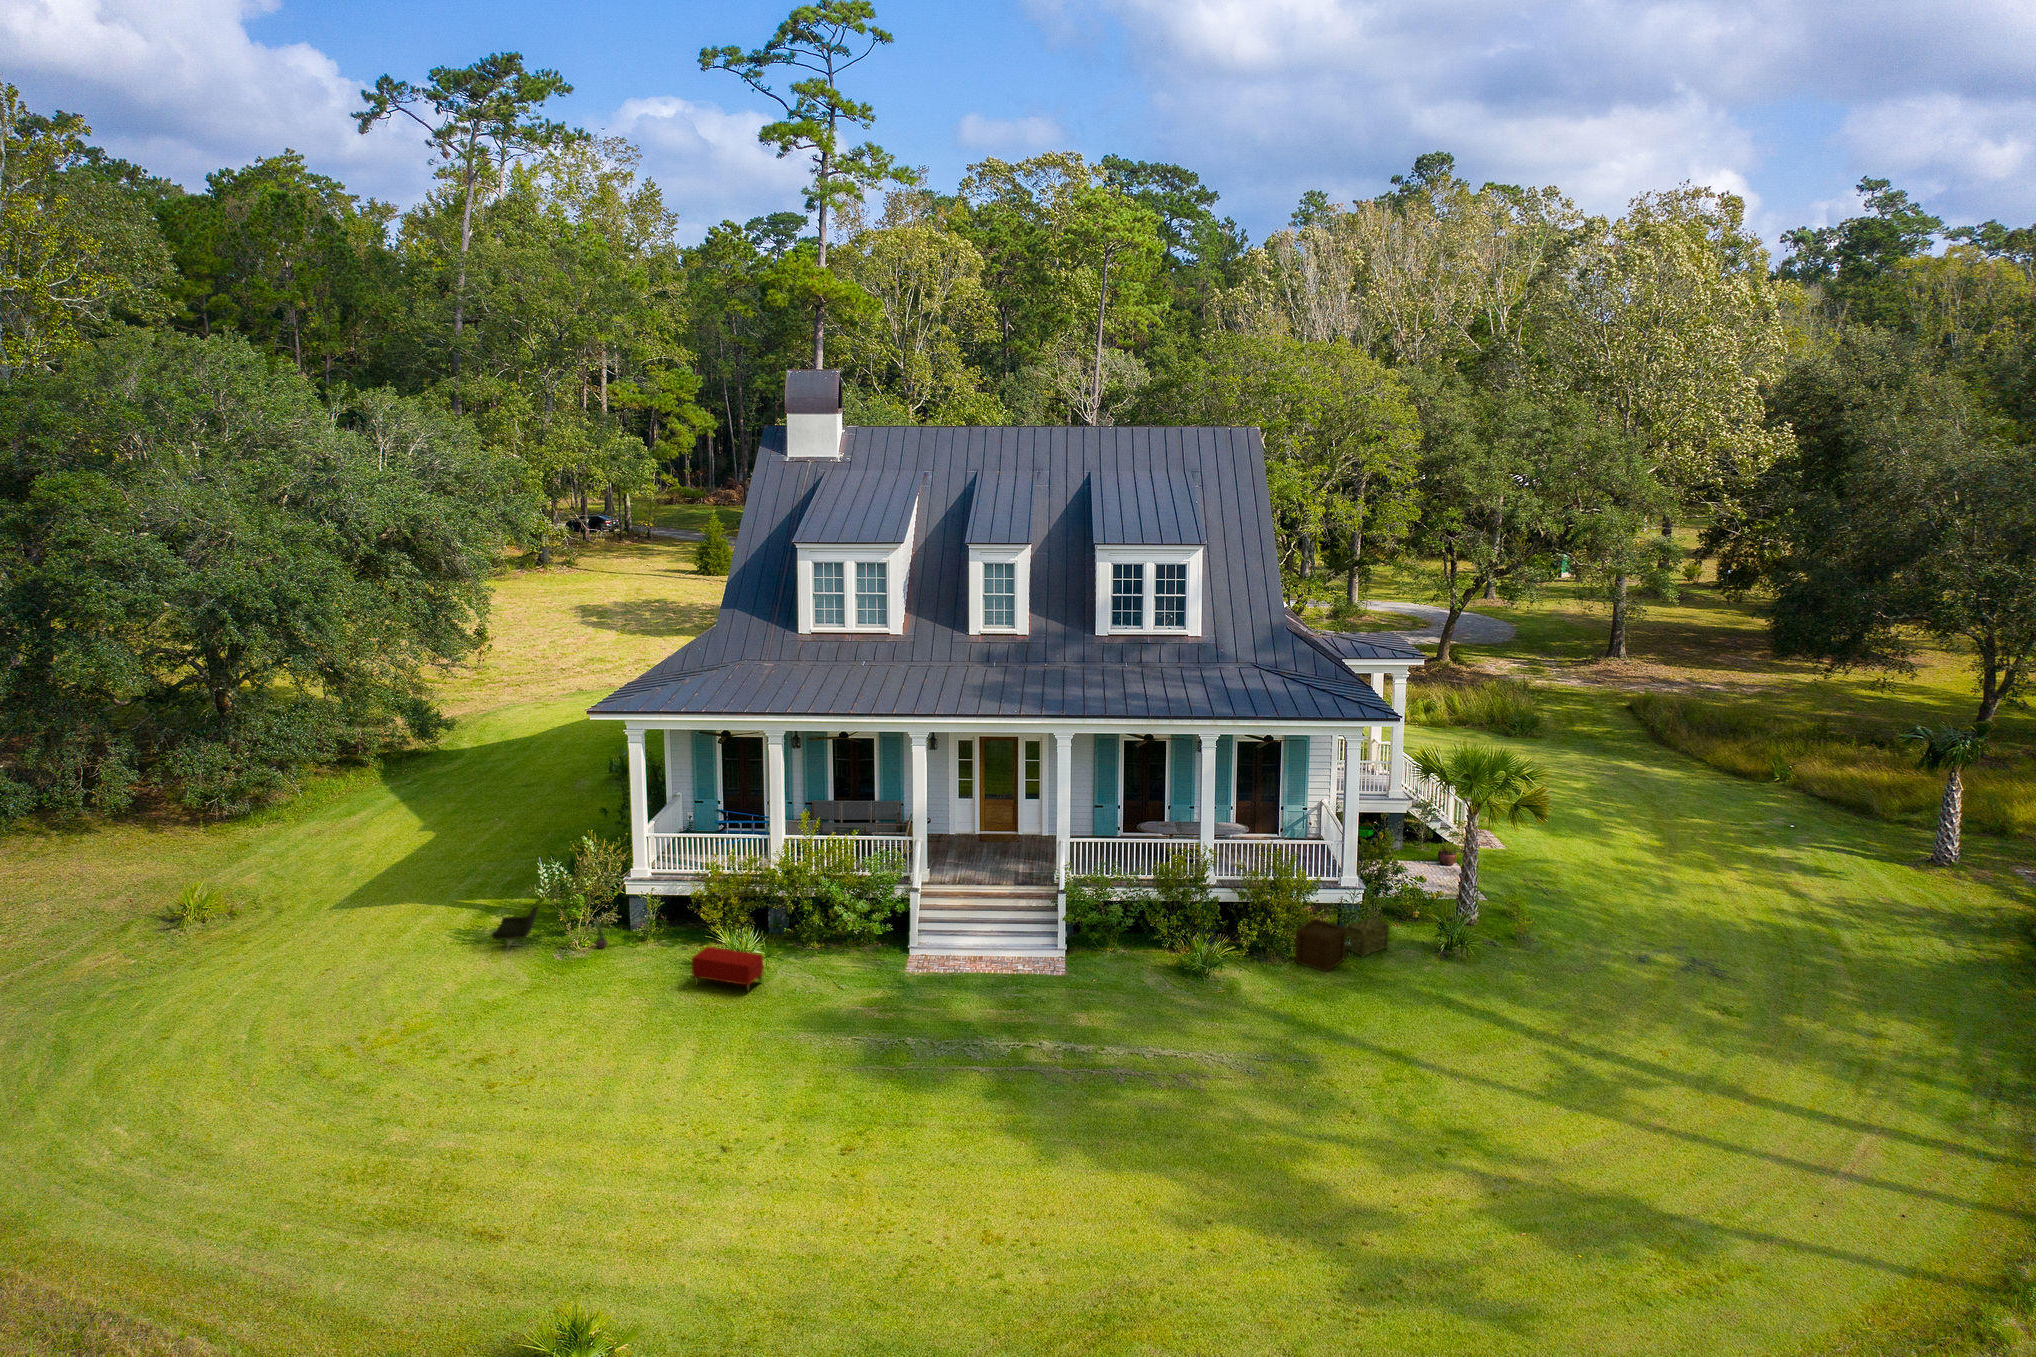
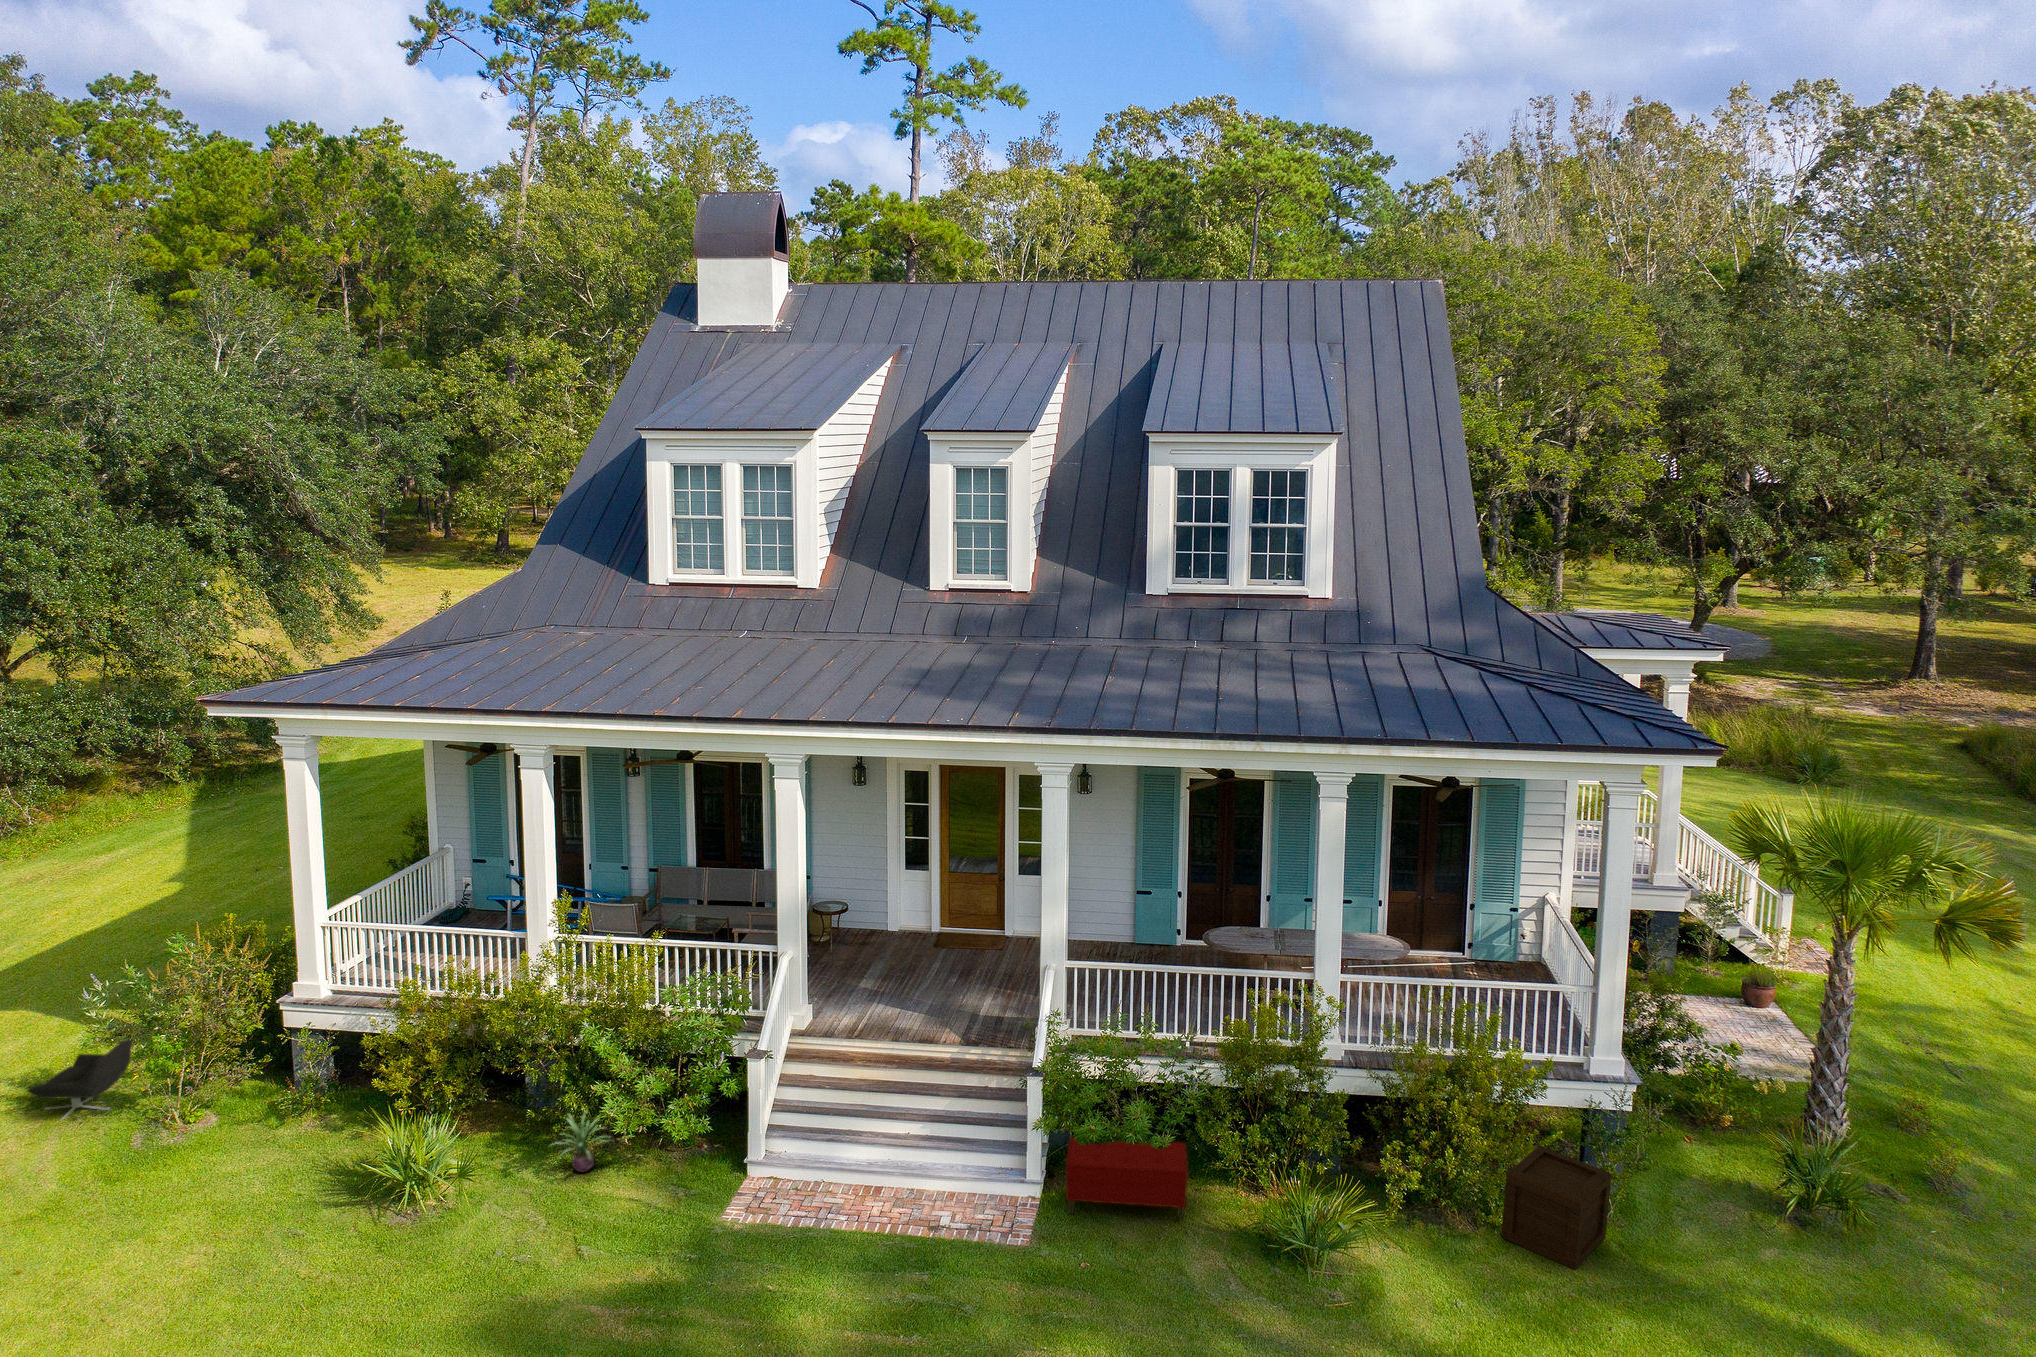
basket: present [1345,917,1390,957] -> none [1602,1141,1697,1231]
decorative plant: present [592,921,607,949] -> present [560,1111,604,1172]
bench: present [692,947,763,992] -> present [1066,1137,1188,1221]

